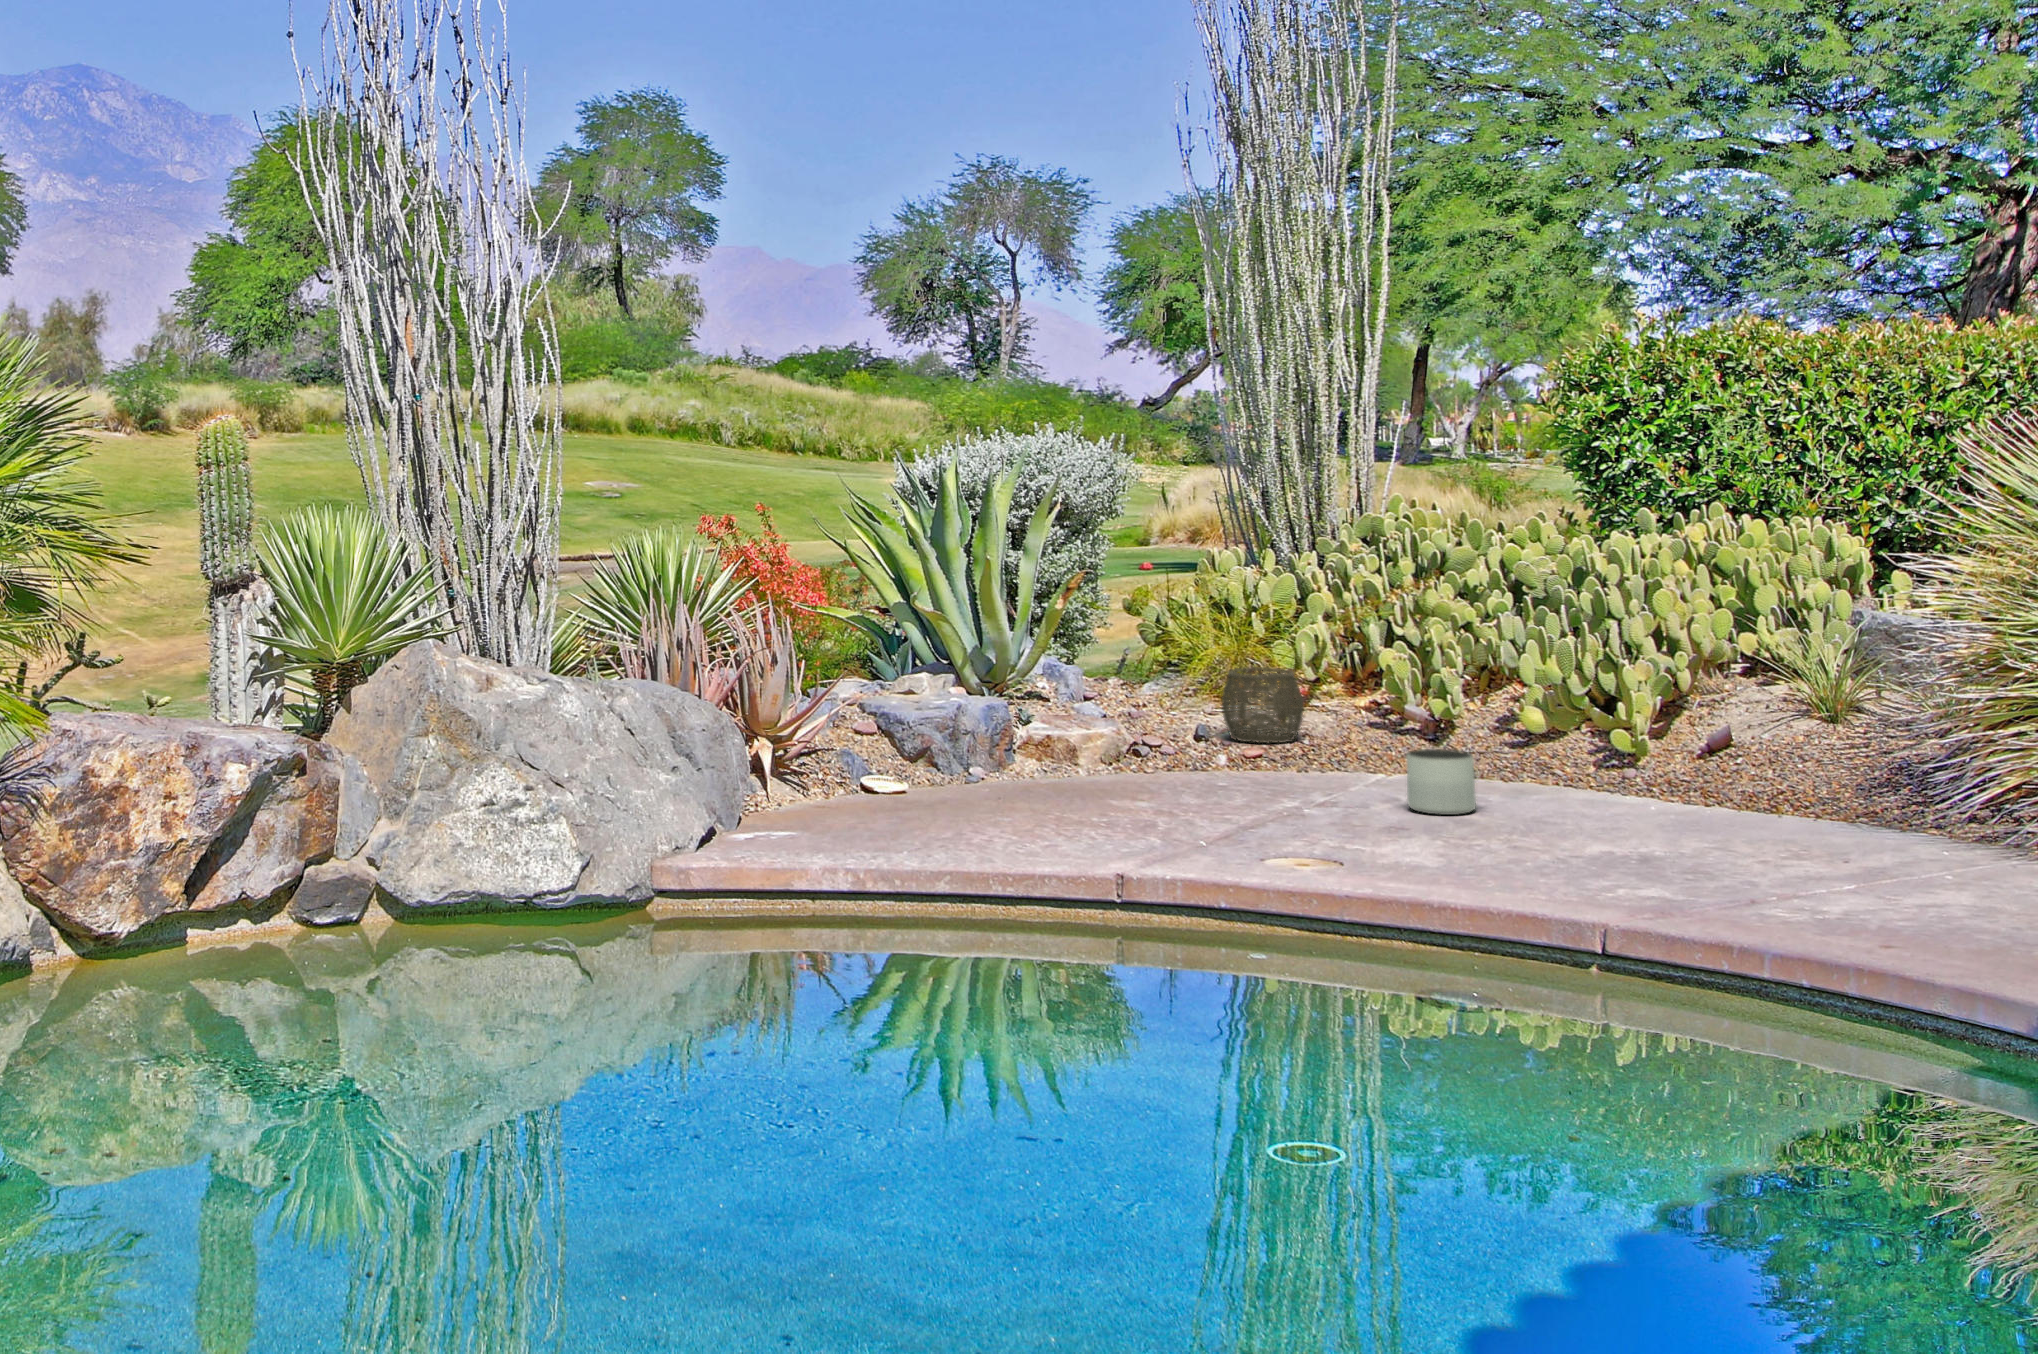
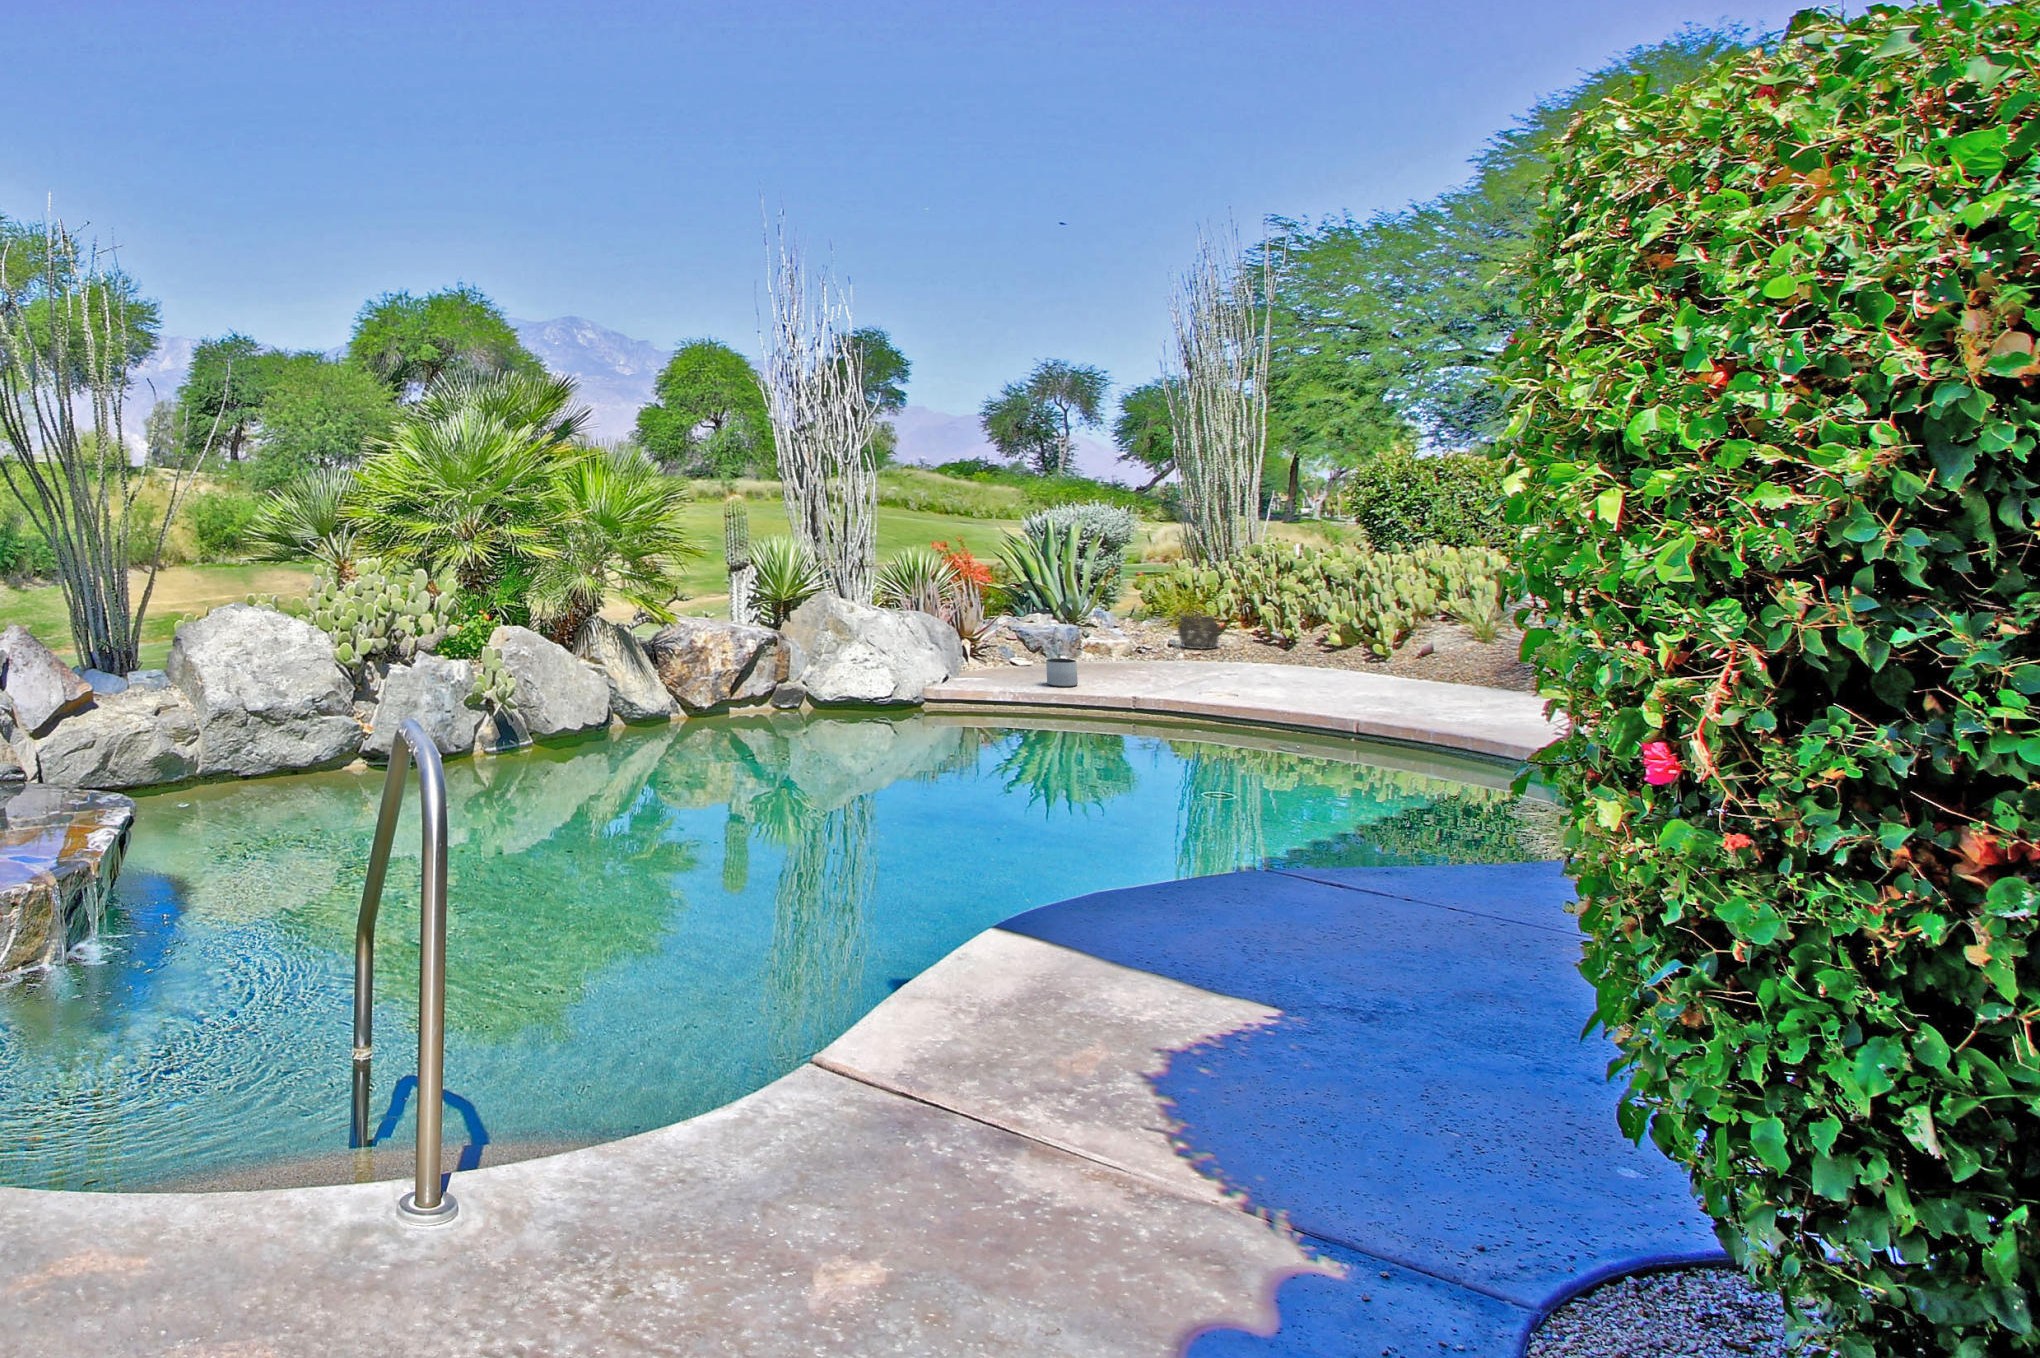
planter: present [1406,749,1476,815] -> present [1046,658,1078,687]

